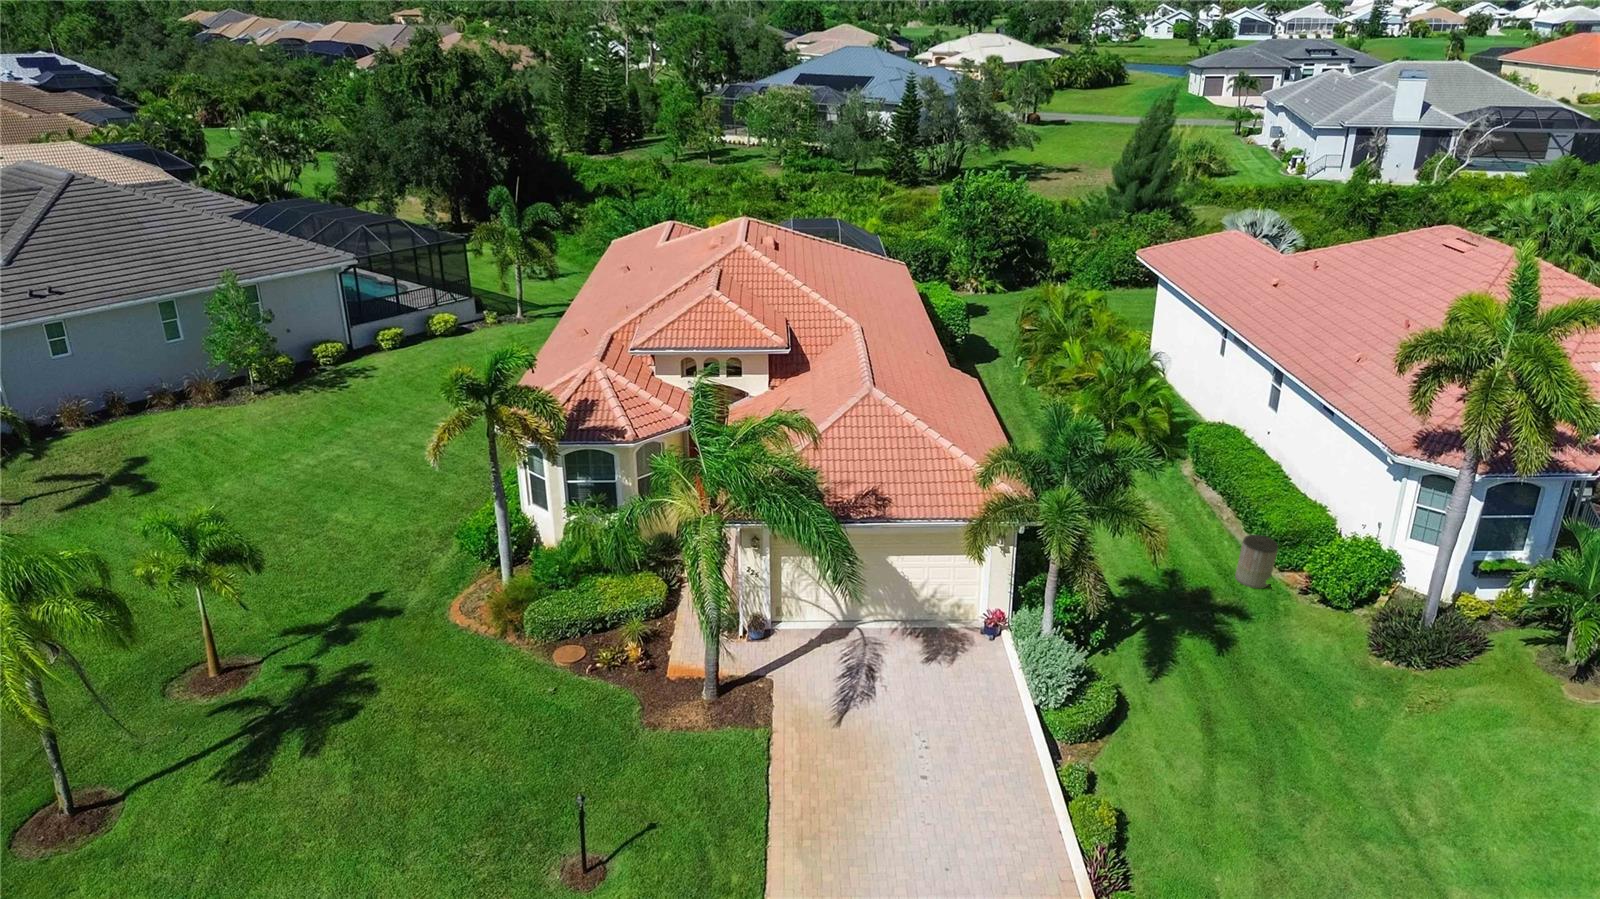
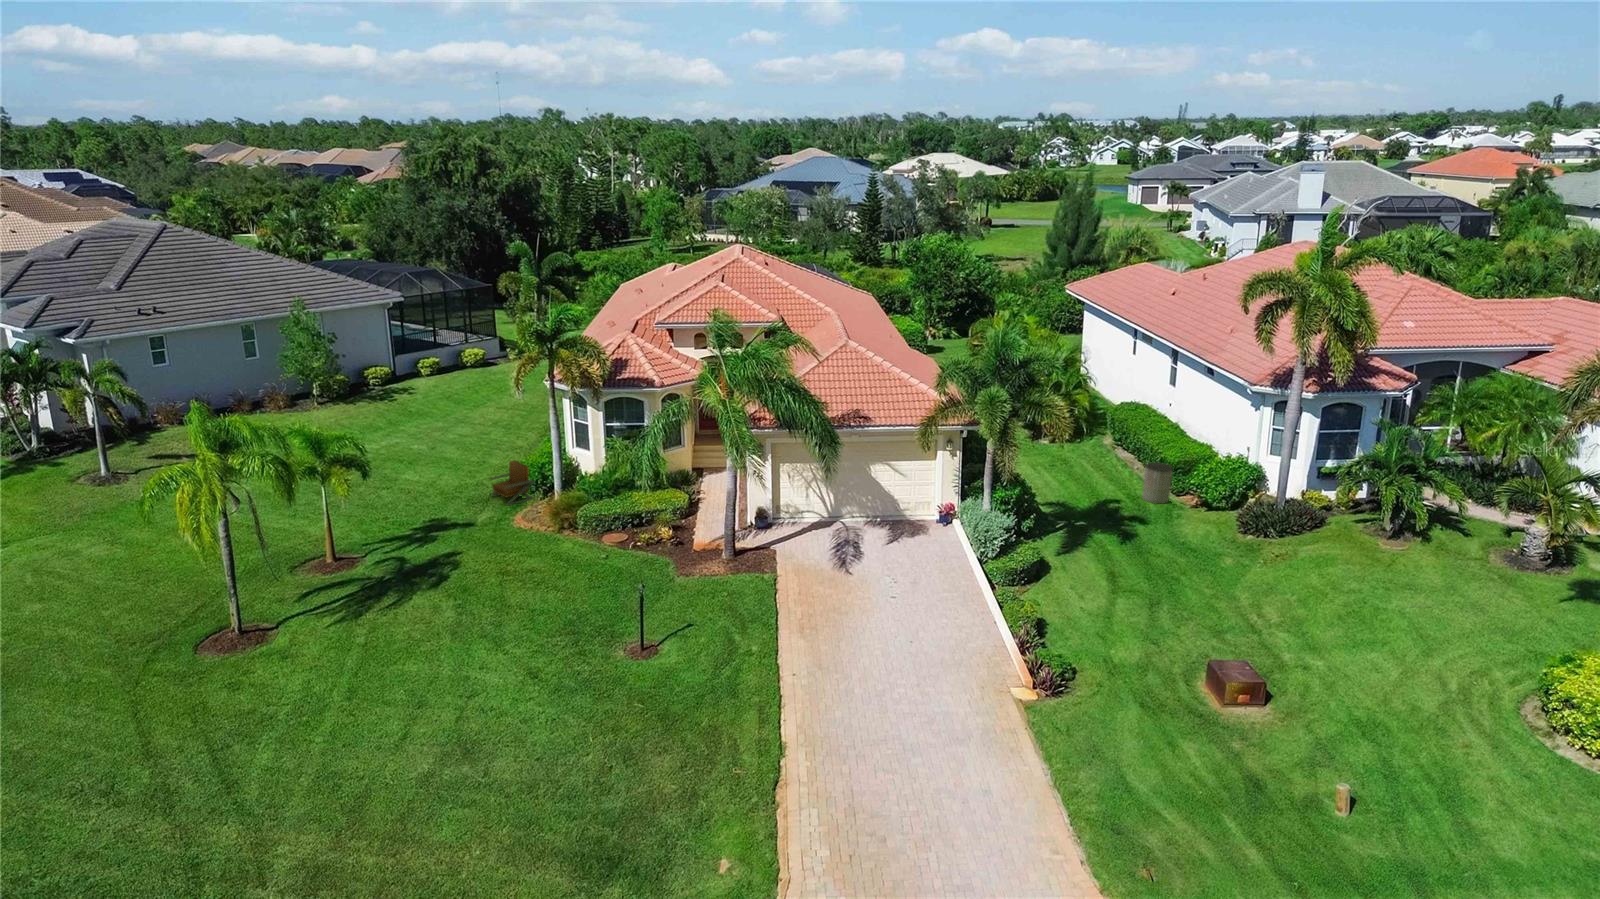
lounge chair: none [426,521,483,583] -> present [490,460,534,506]

